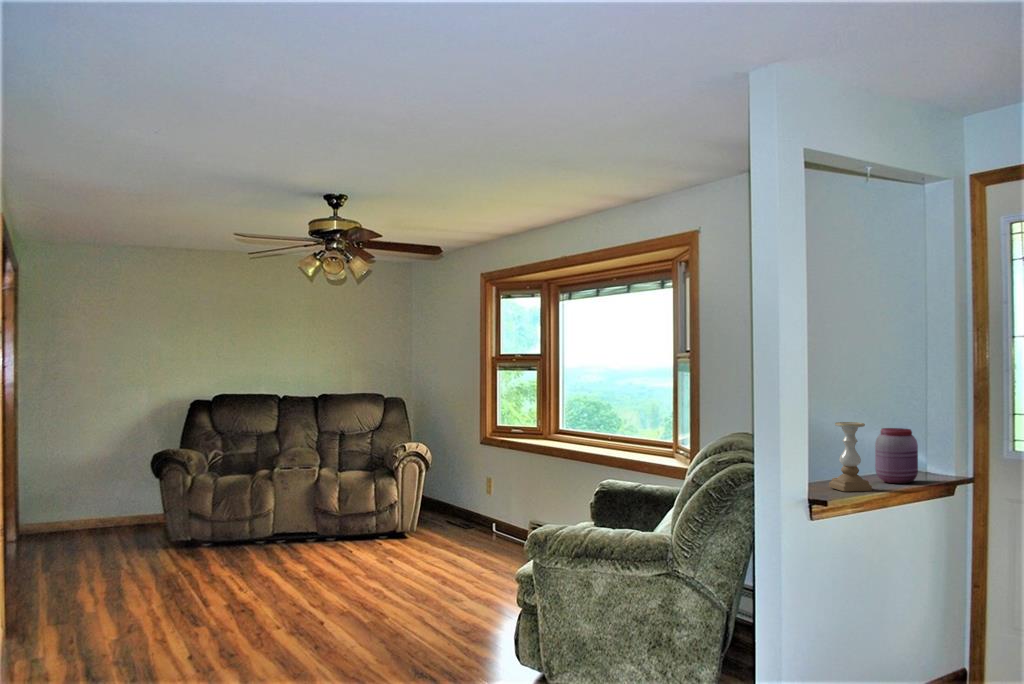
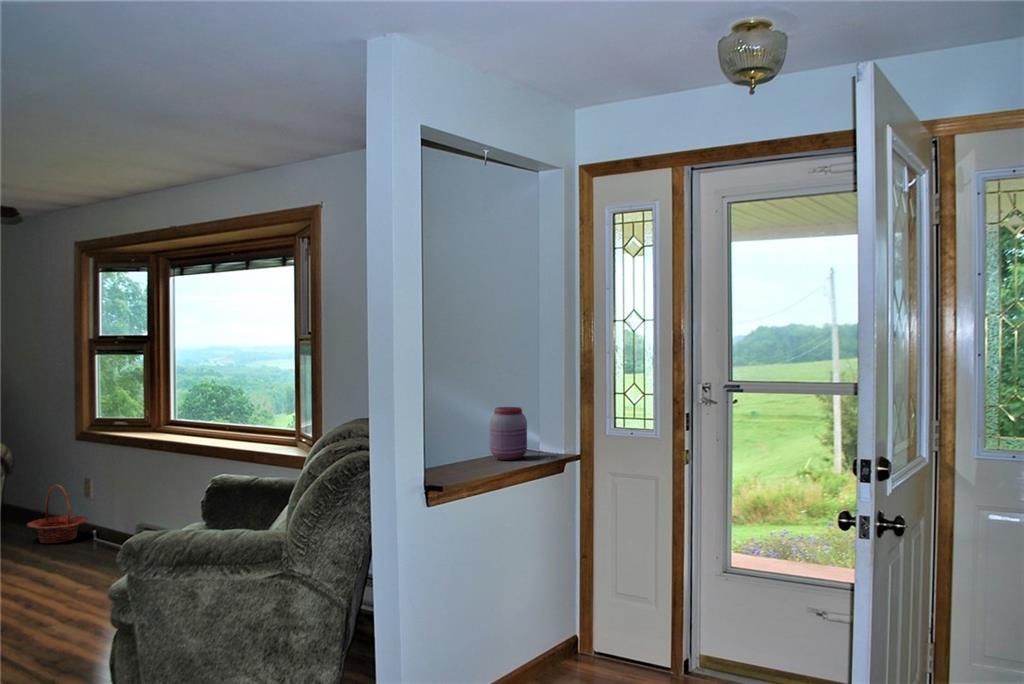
candle holder: present [829,422,872,492] -> none [447,403,486,472]
basket: none [444,482,491,532] -> present [27,485,88,543]

